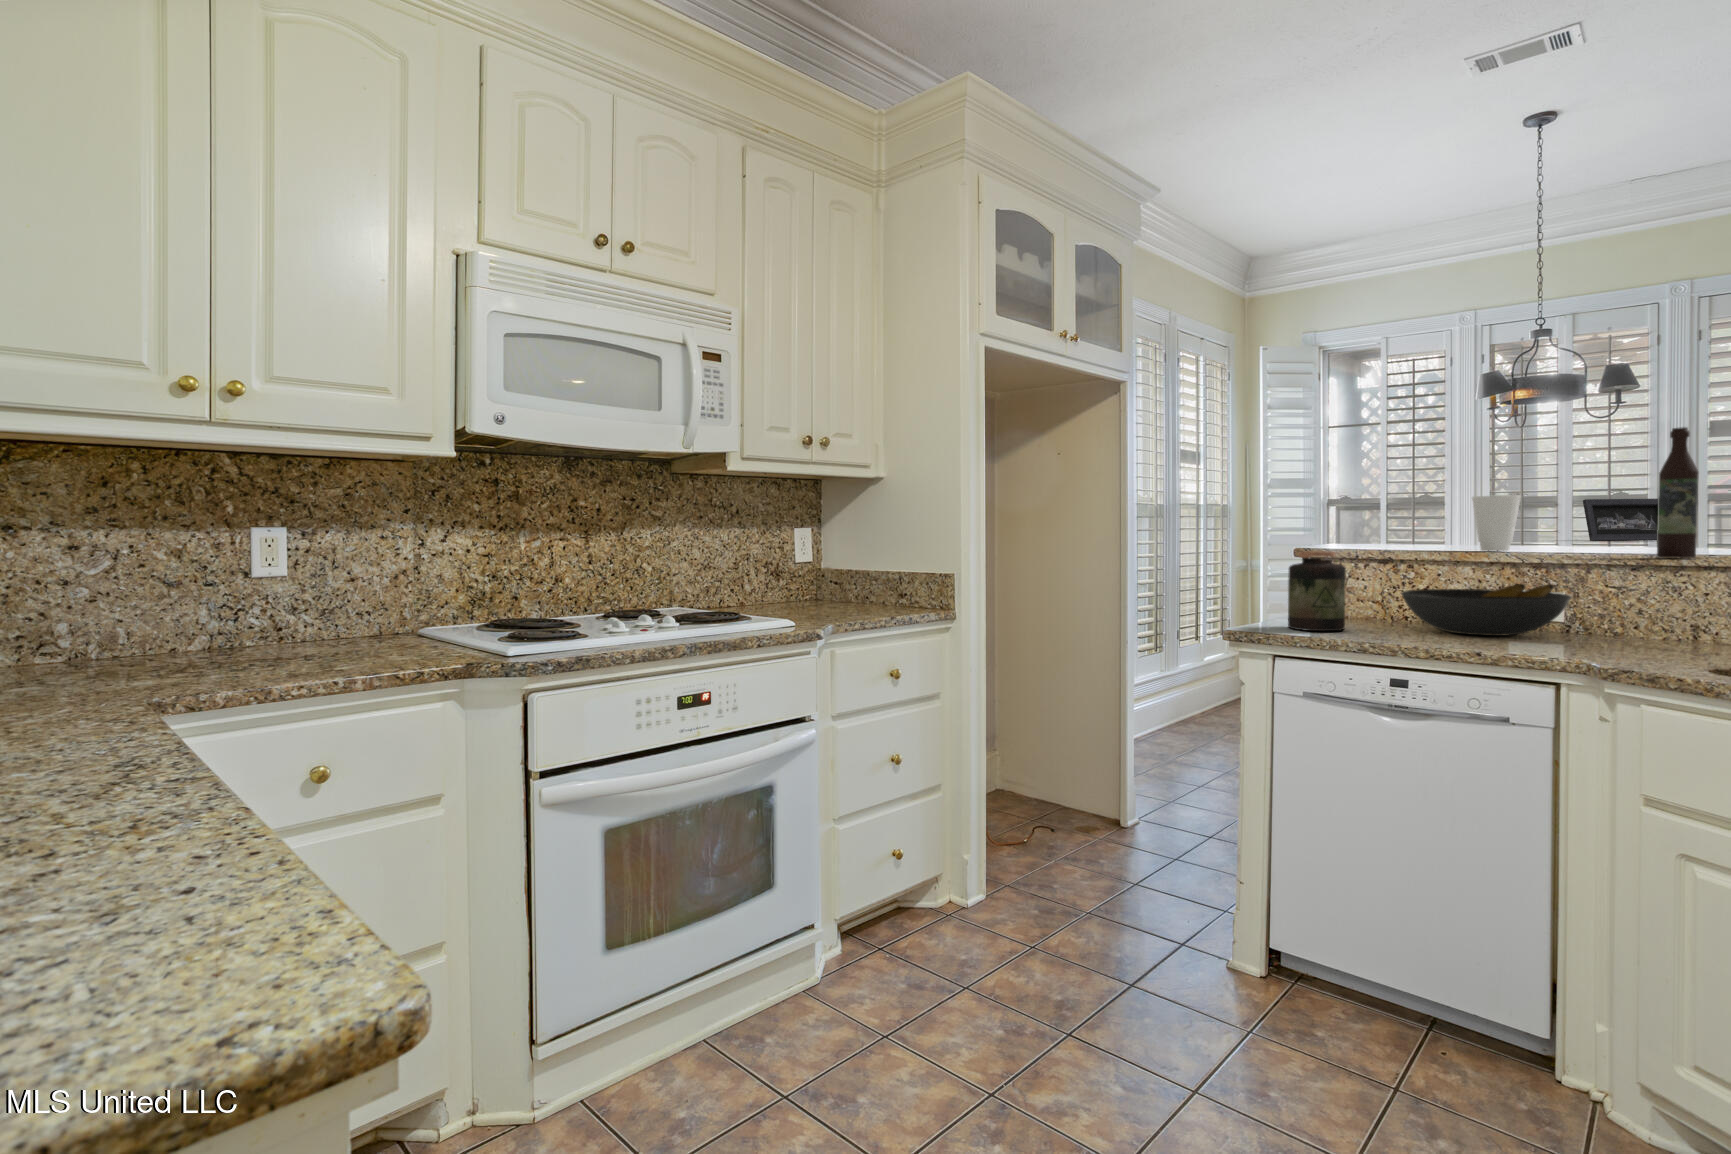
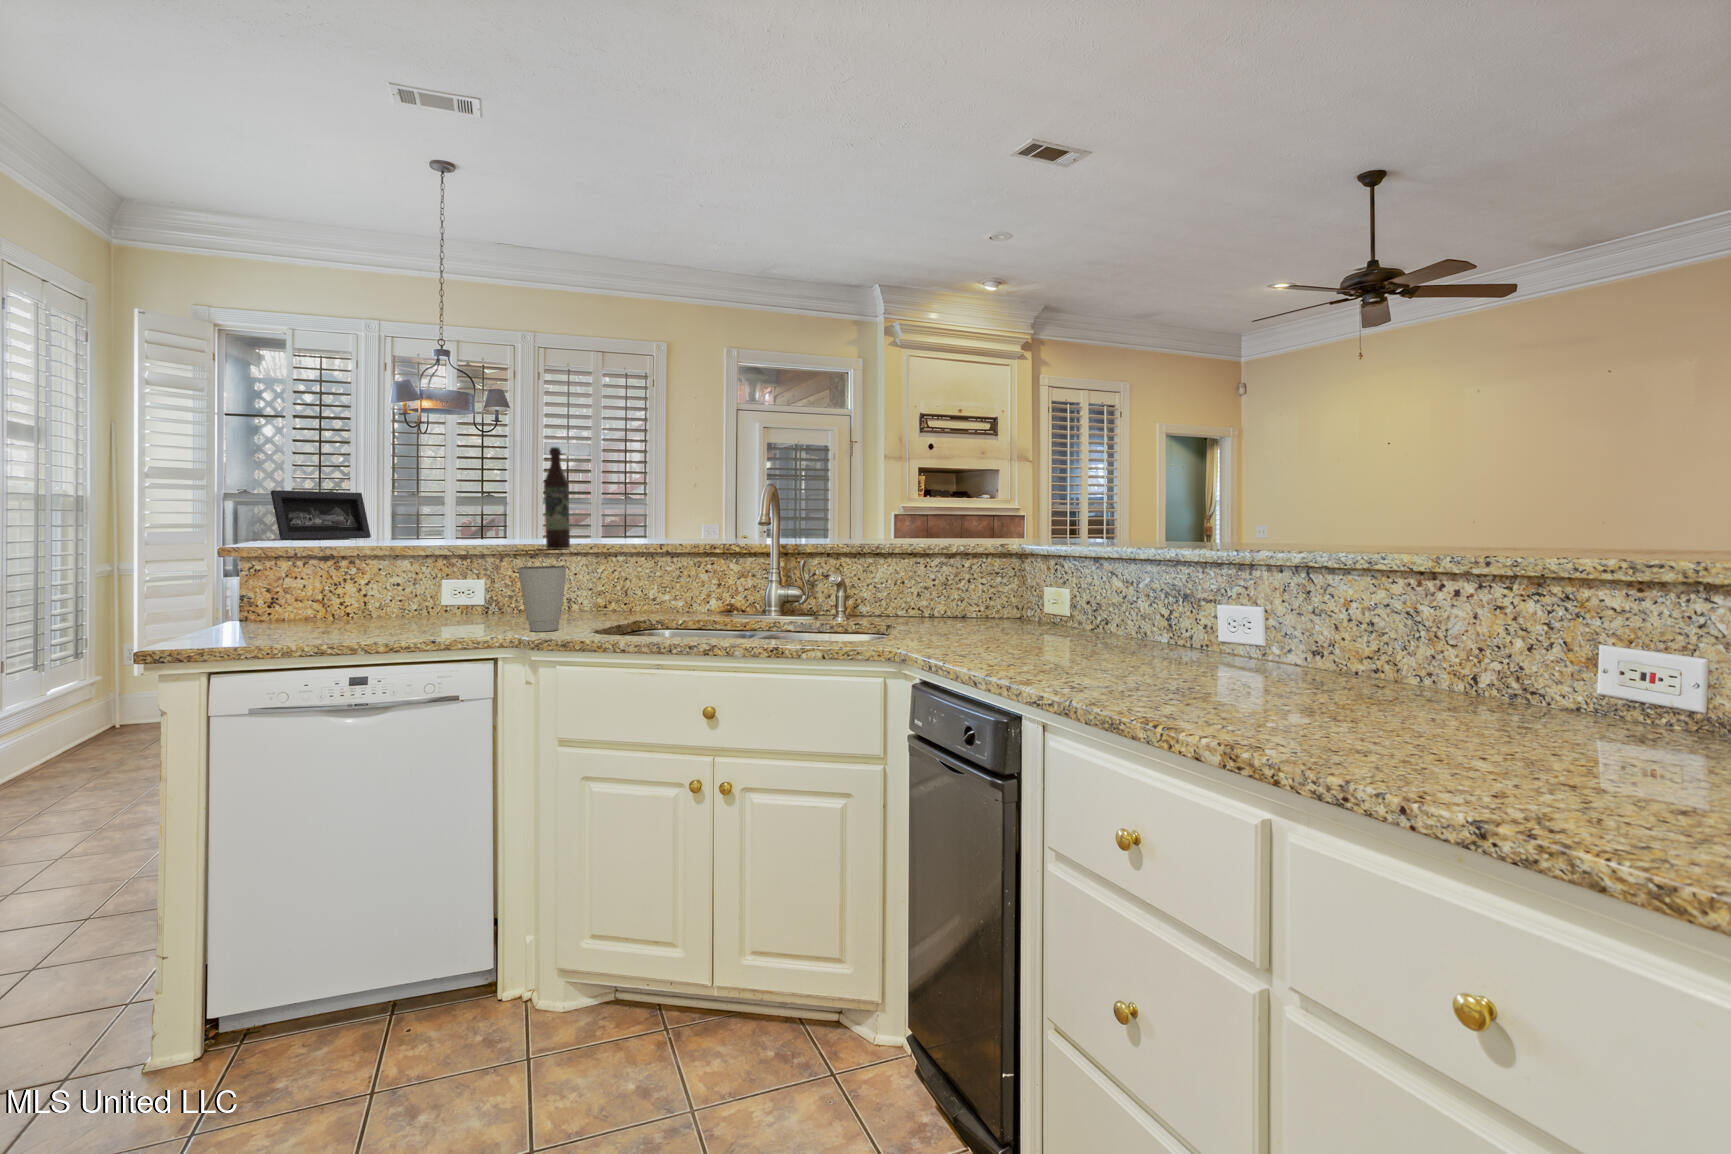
cup: present [1472,495,1521,551] -> present [517,566,567,631]
picture frame: present [1583,499,1658,541] -> present [271,490,371,540]
jar: present [1288,551,1346,631] -> none [219,550,291,638]
fruit bowl: present [1401,584,1572,636] -> none [346,574,494,624]

